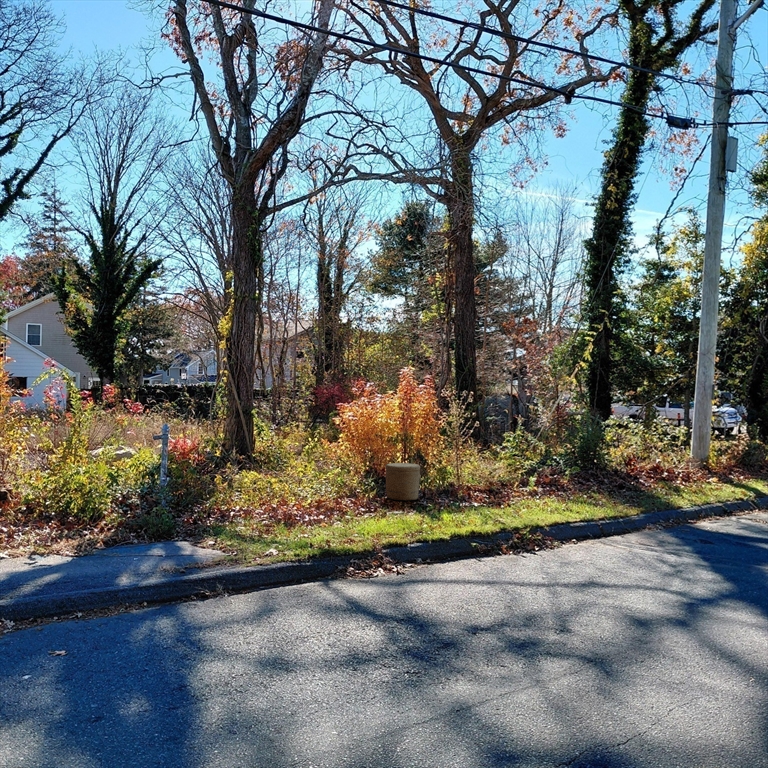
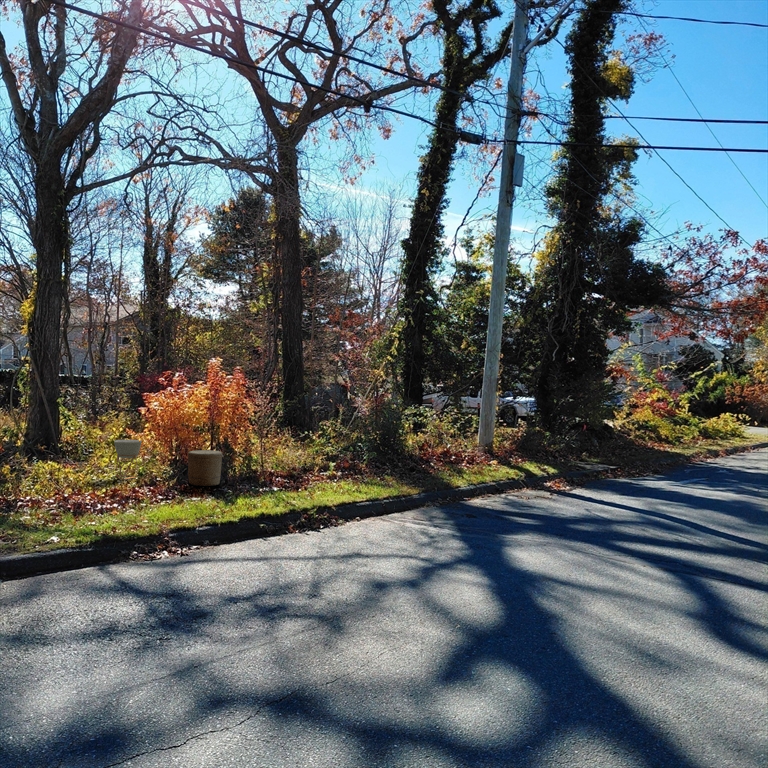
planter: none [312,452,338,492] -> present [114,440,142,480]

